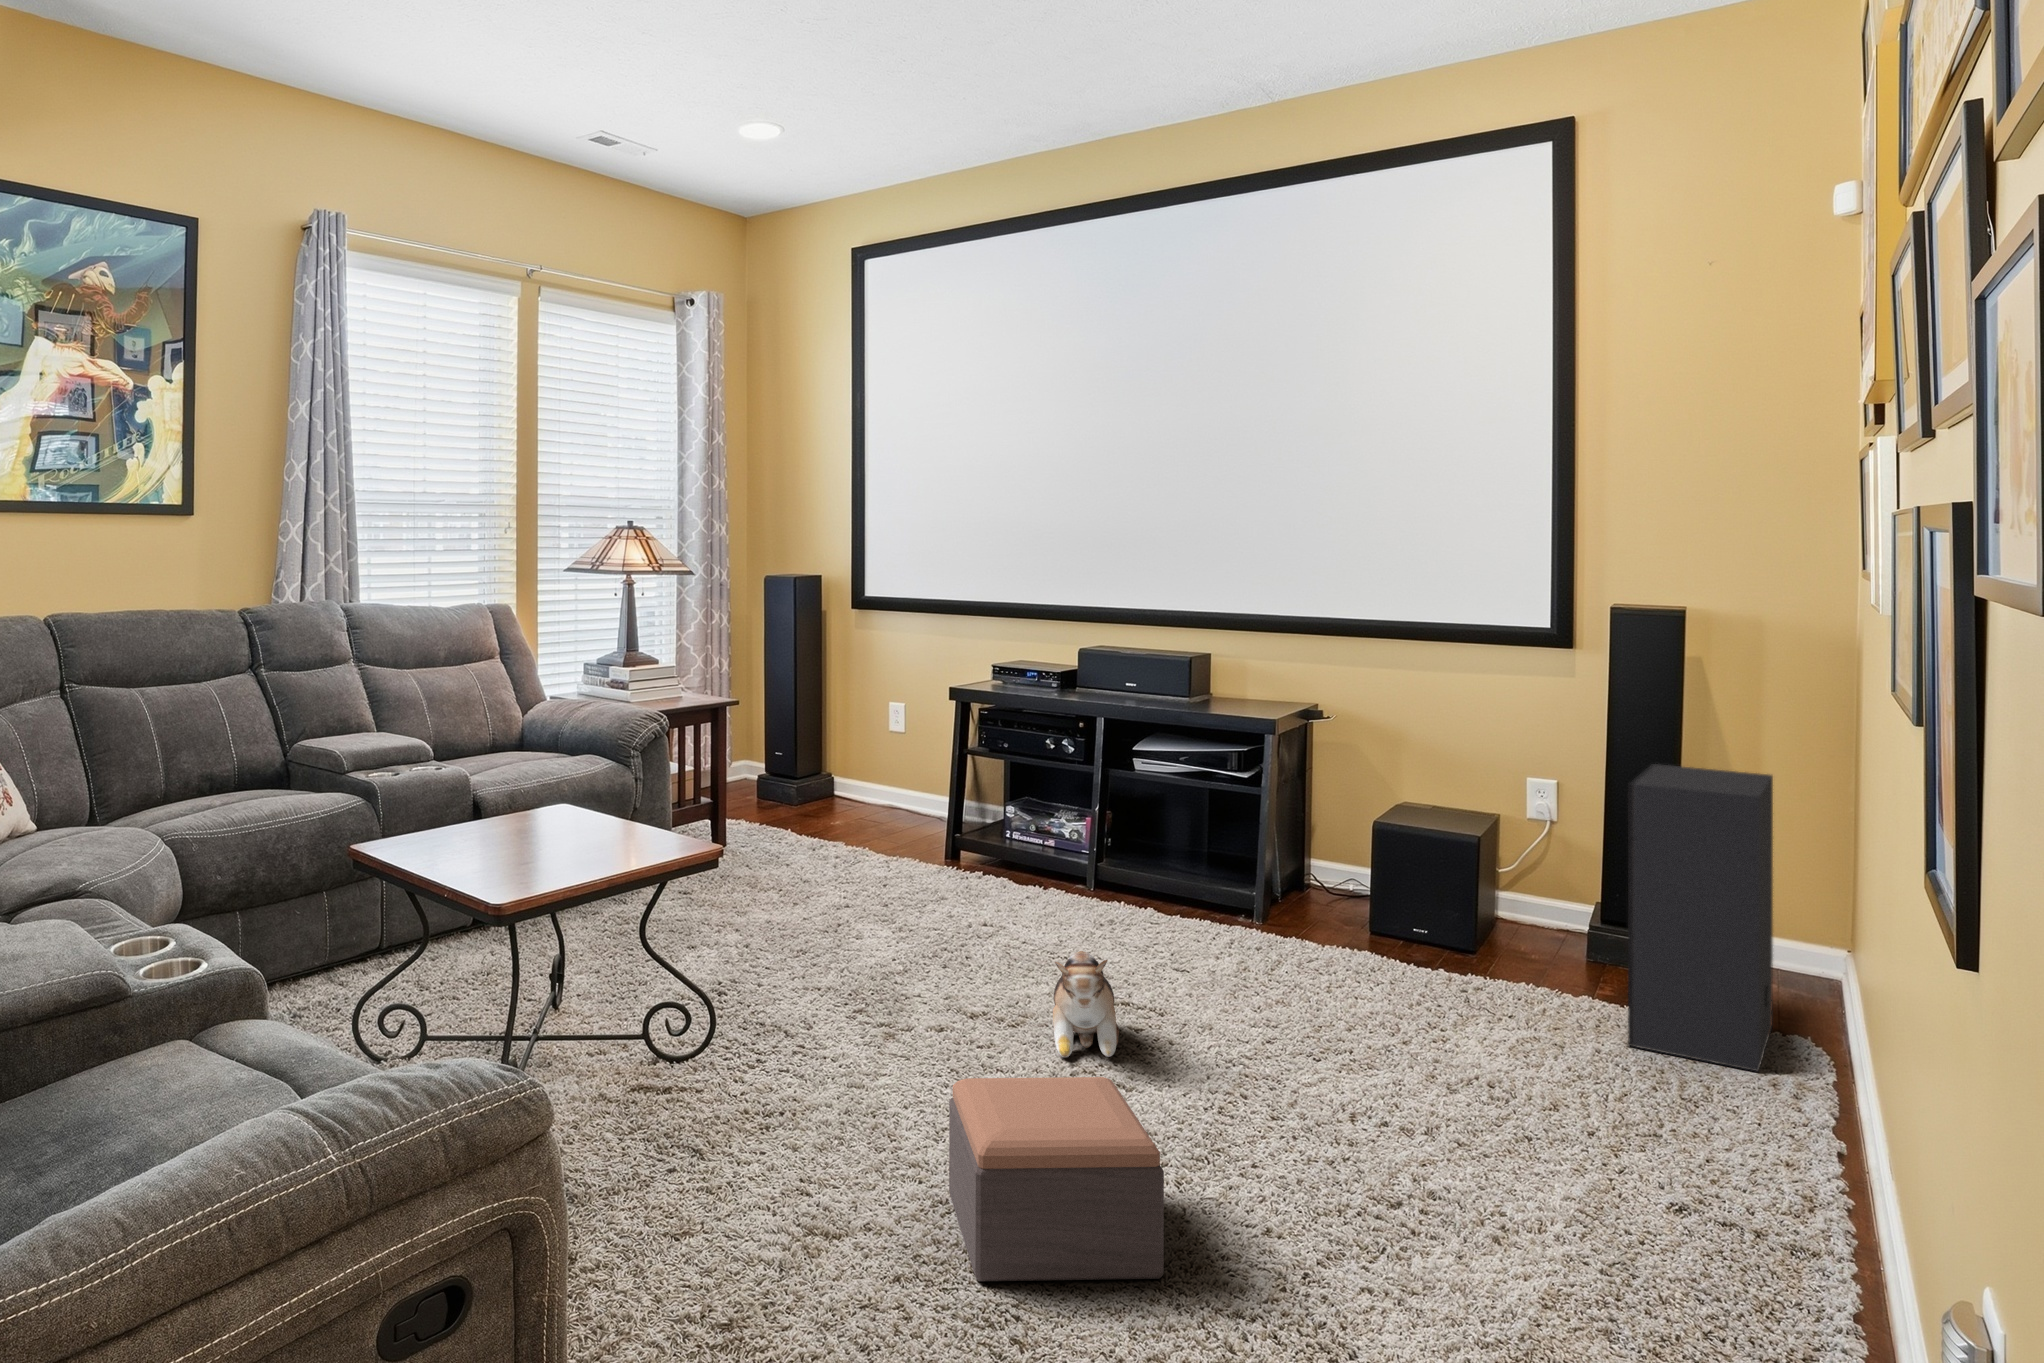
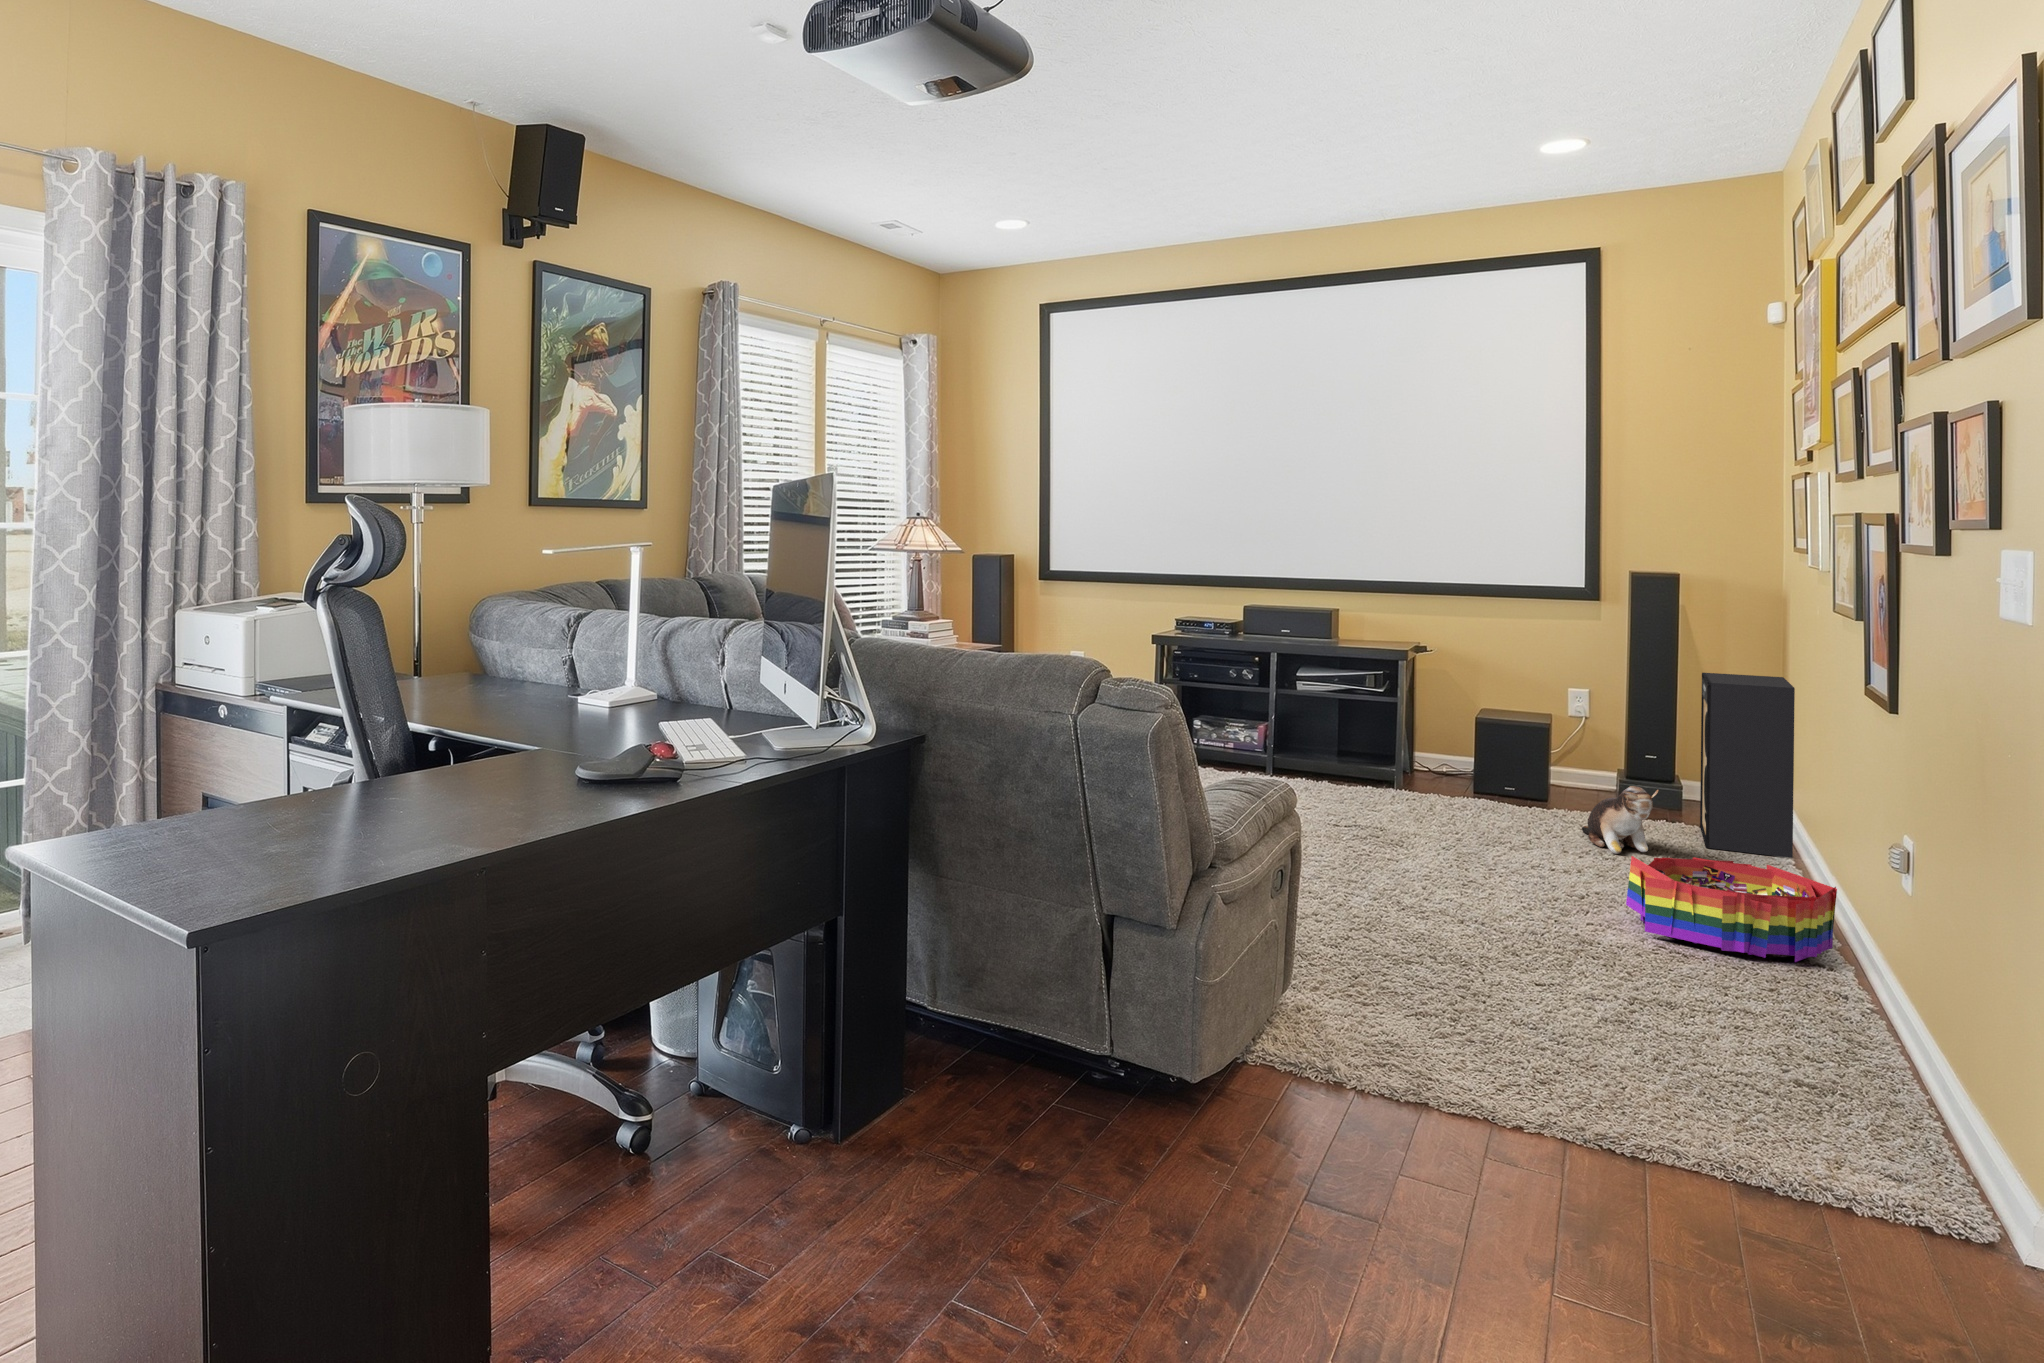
plush toy: present [1053,951,1119,1057] -> present [1582,786,1659,854]
footstool: present [949,1077,1164,1281] -> none [1390,853,1555,962]
storage bin: none [1367,1086,1698,1315] -> present [1626,856,1837,962]

